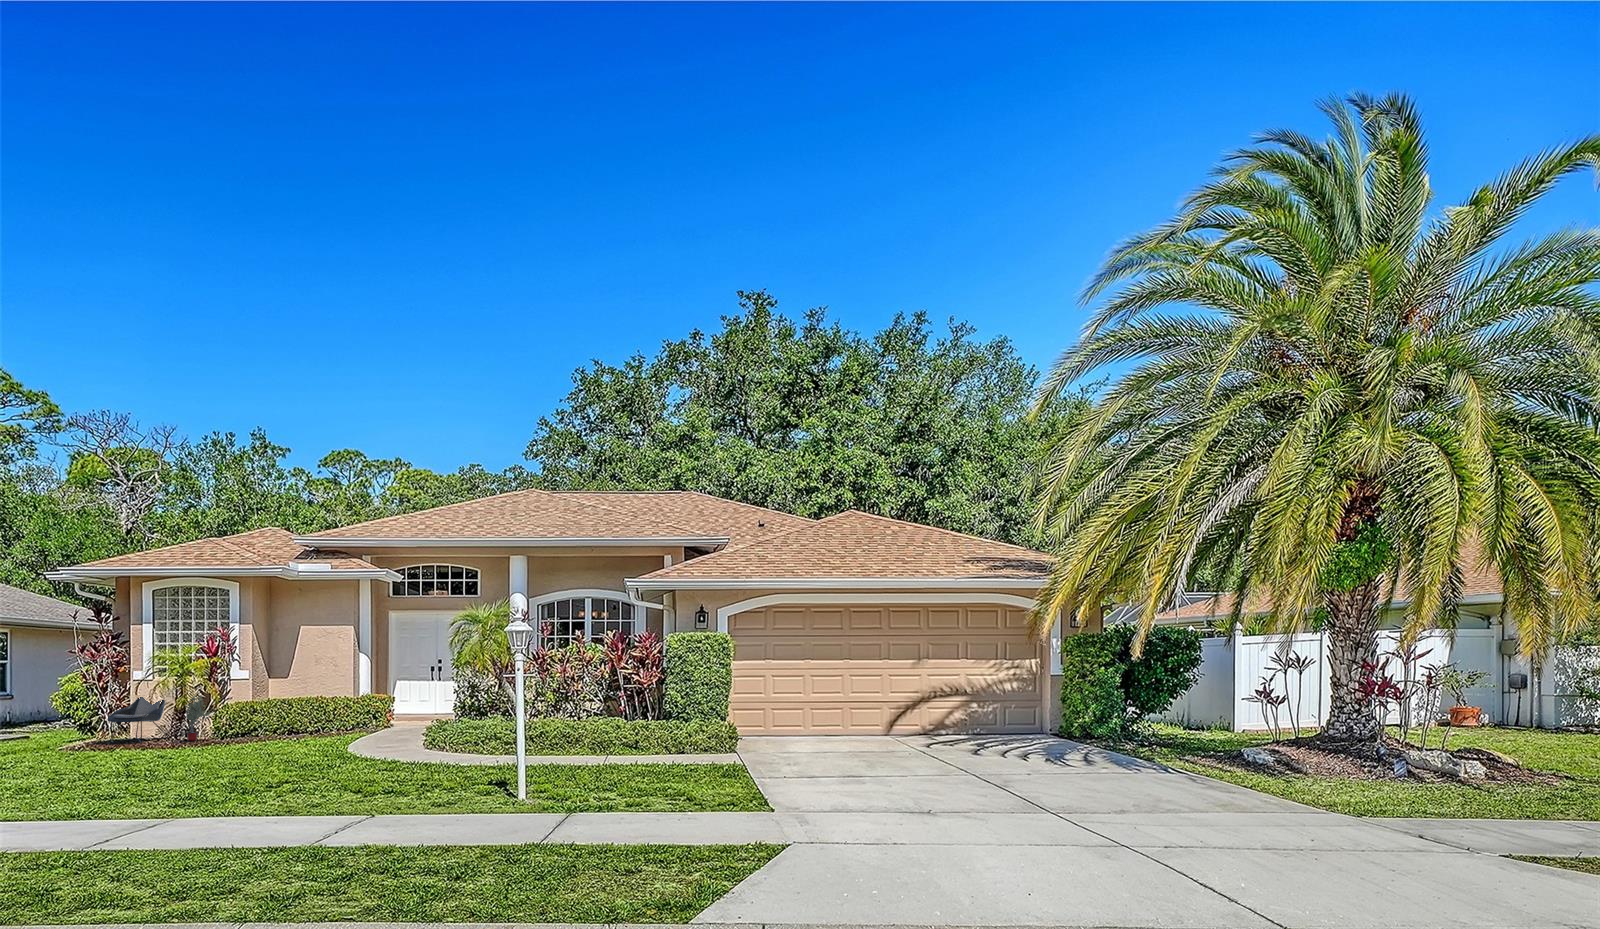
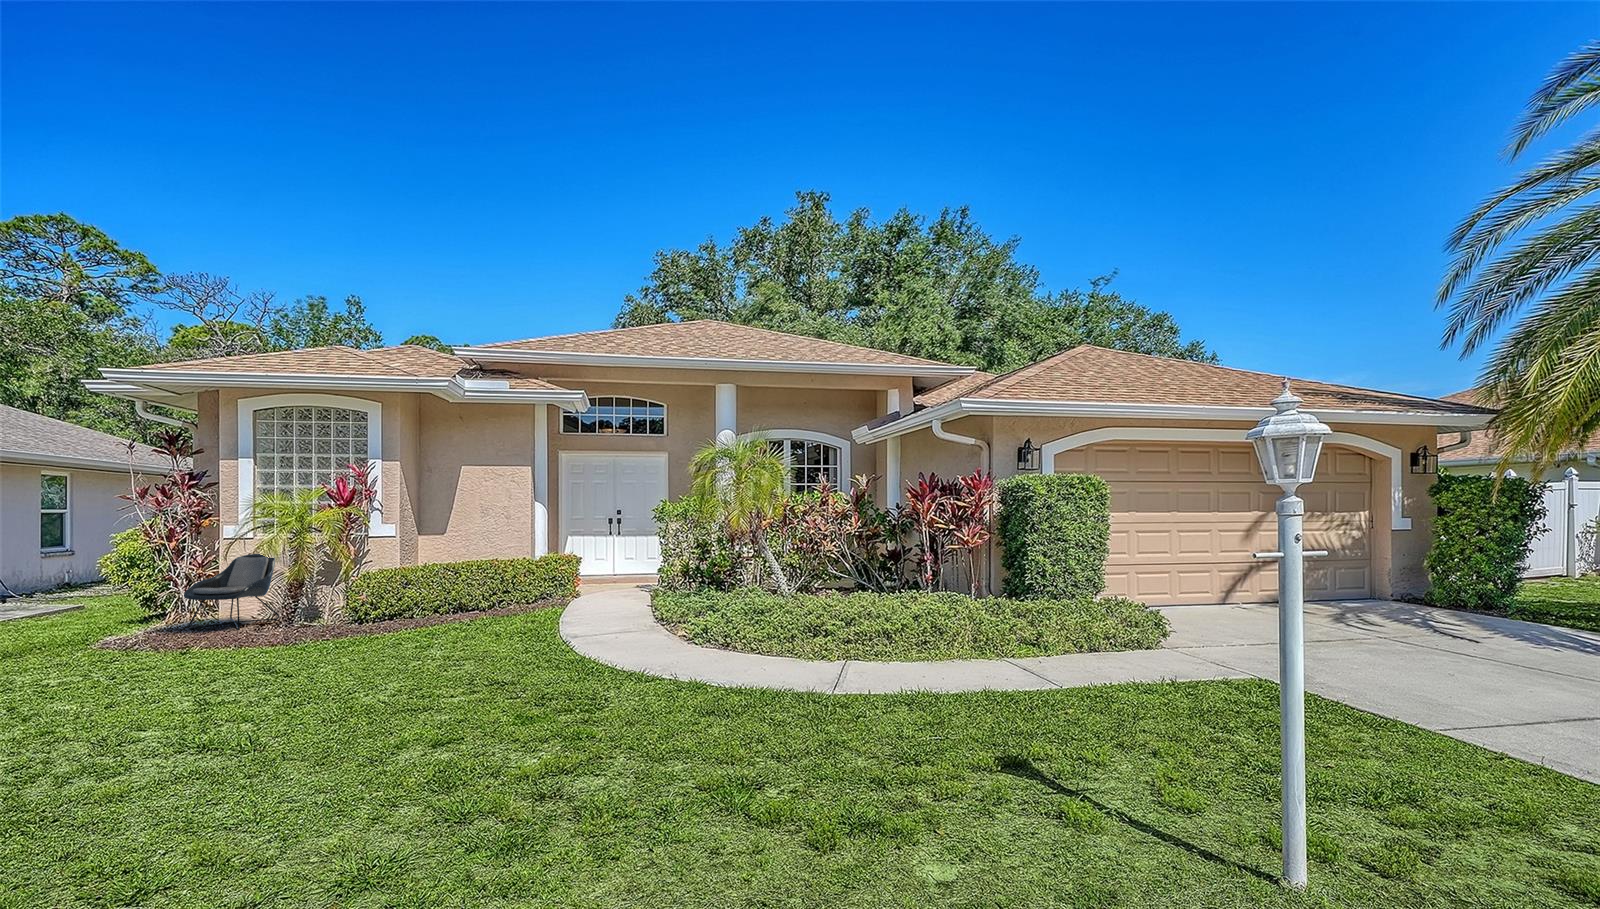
potted tree: present [186,696,210,742] -> none [304,560,346,625]

